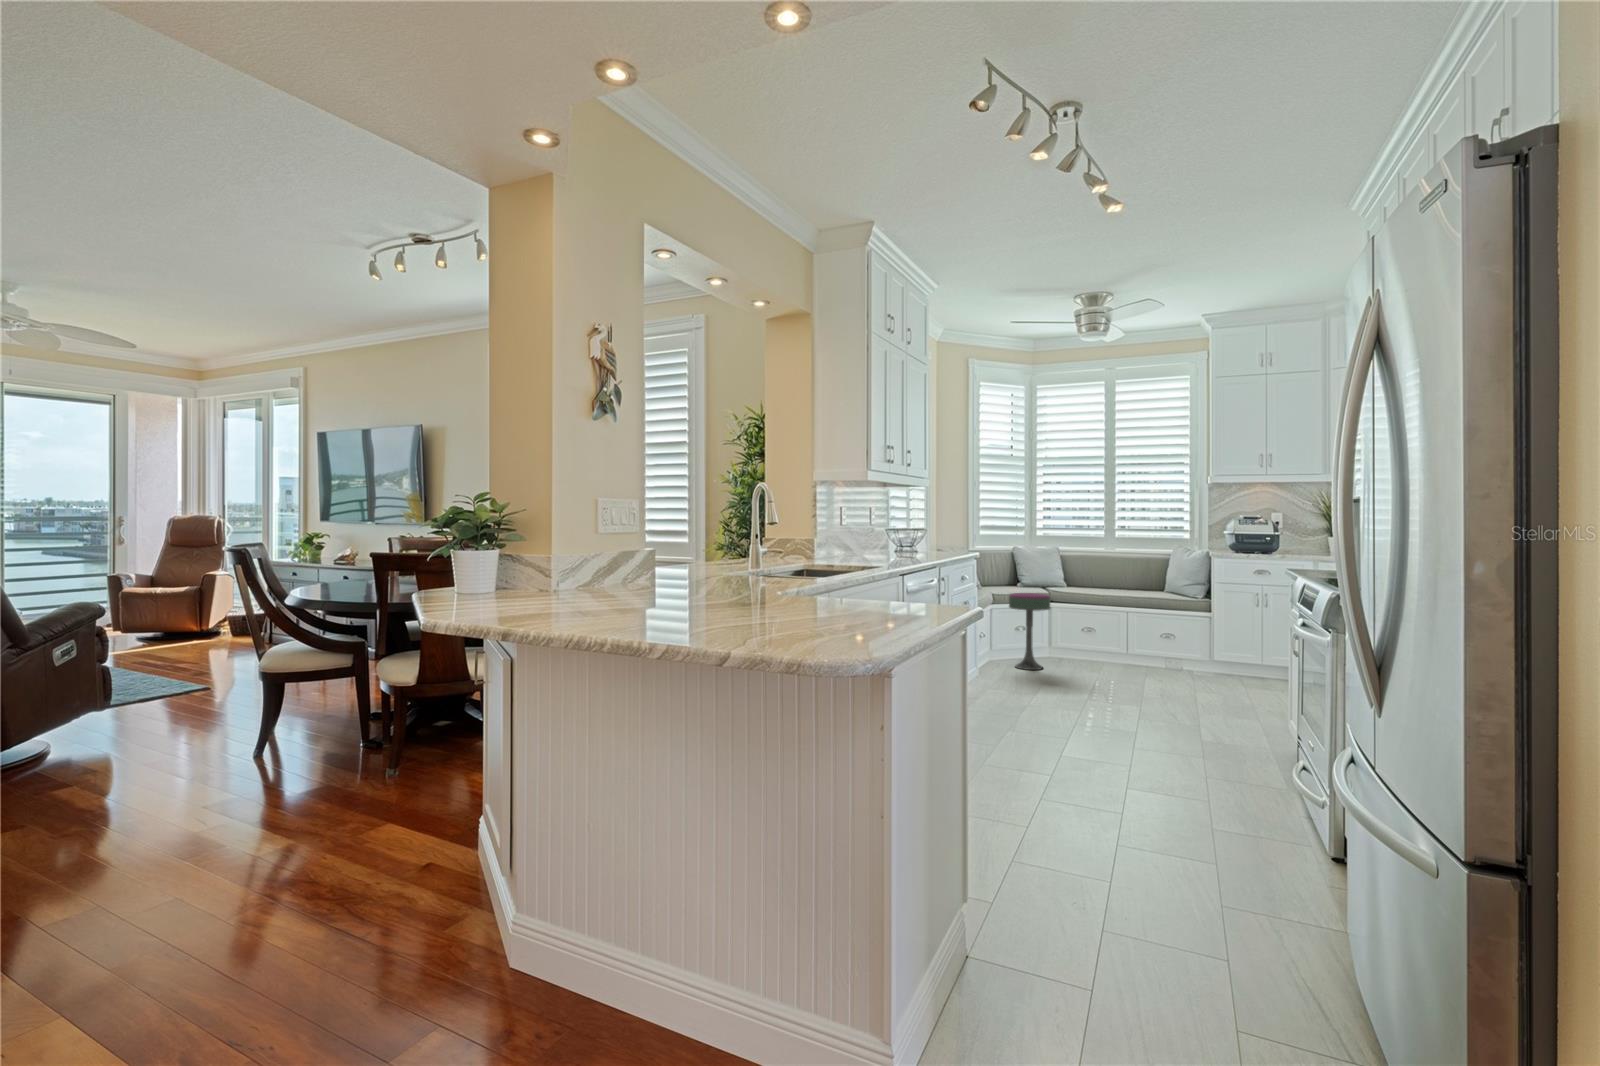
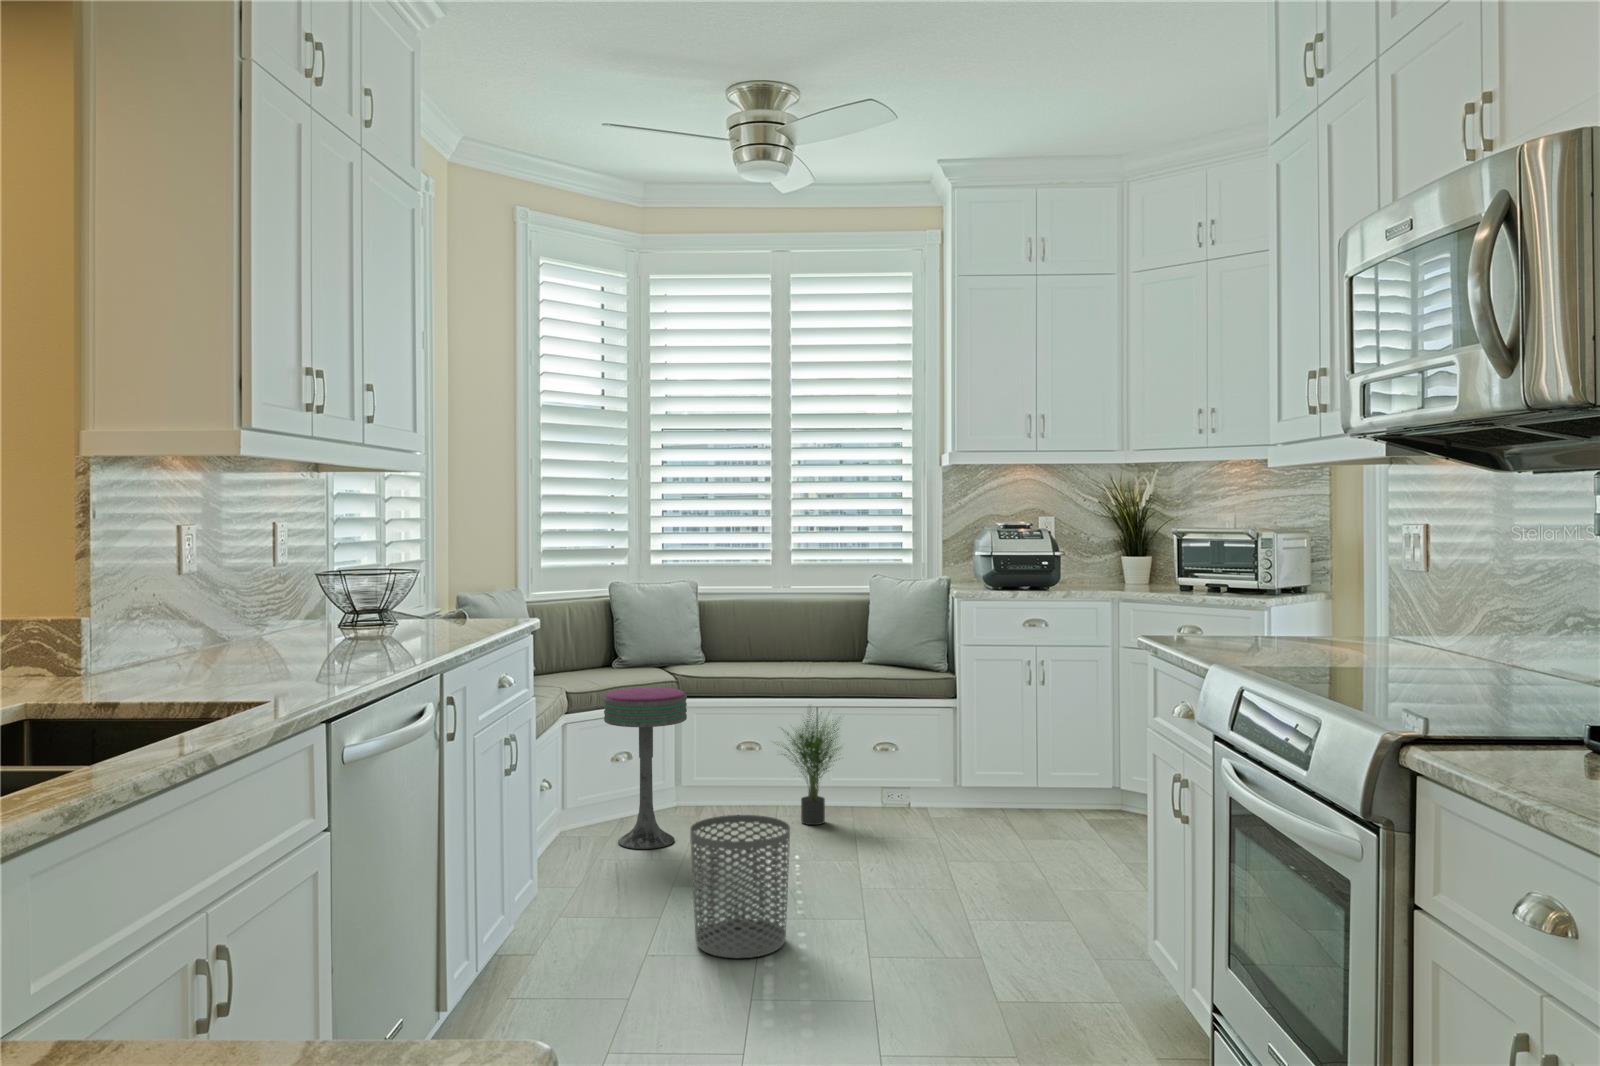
potted plant: none [1096,607,1140,670] -> present [783,713,839,825]
waste bin: none [1046,646,1095,709] -> present [690,815,790,958]

